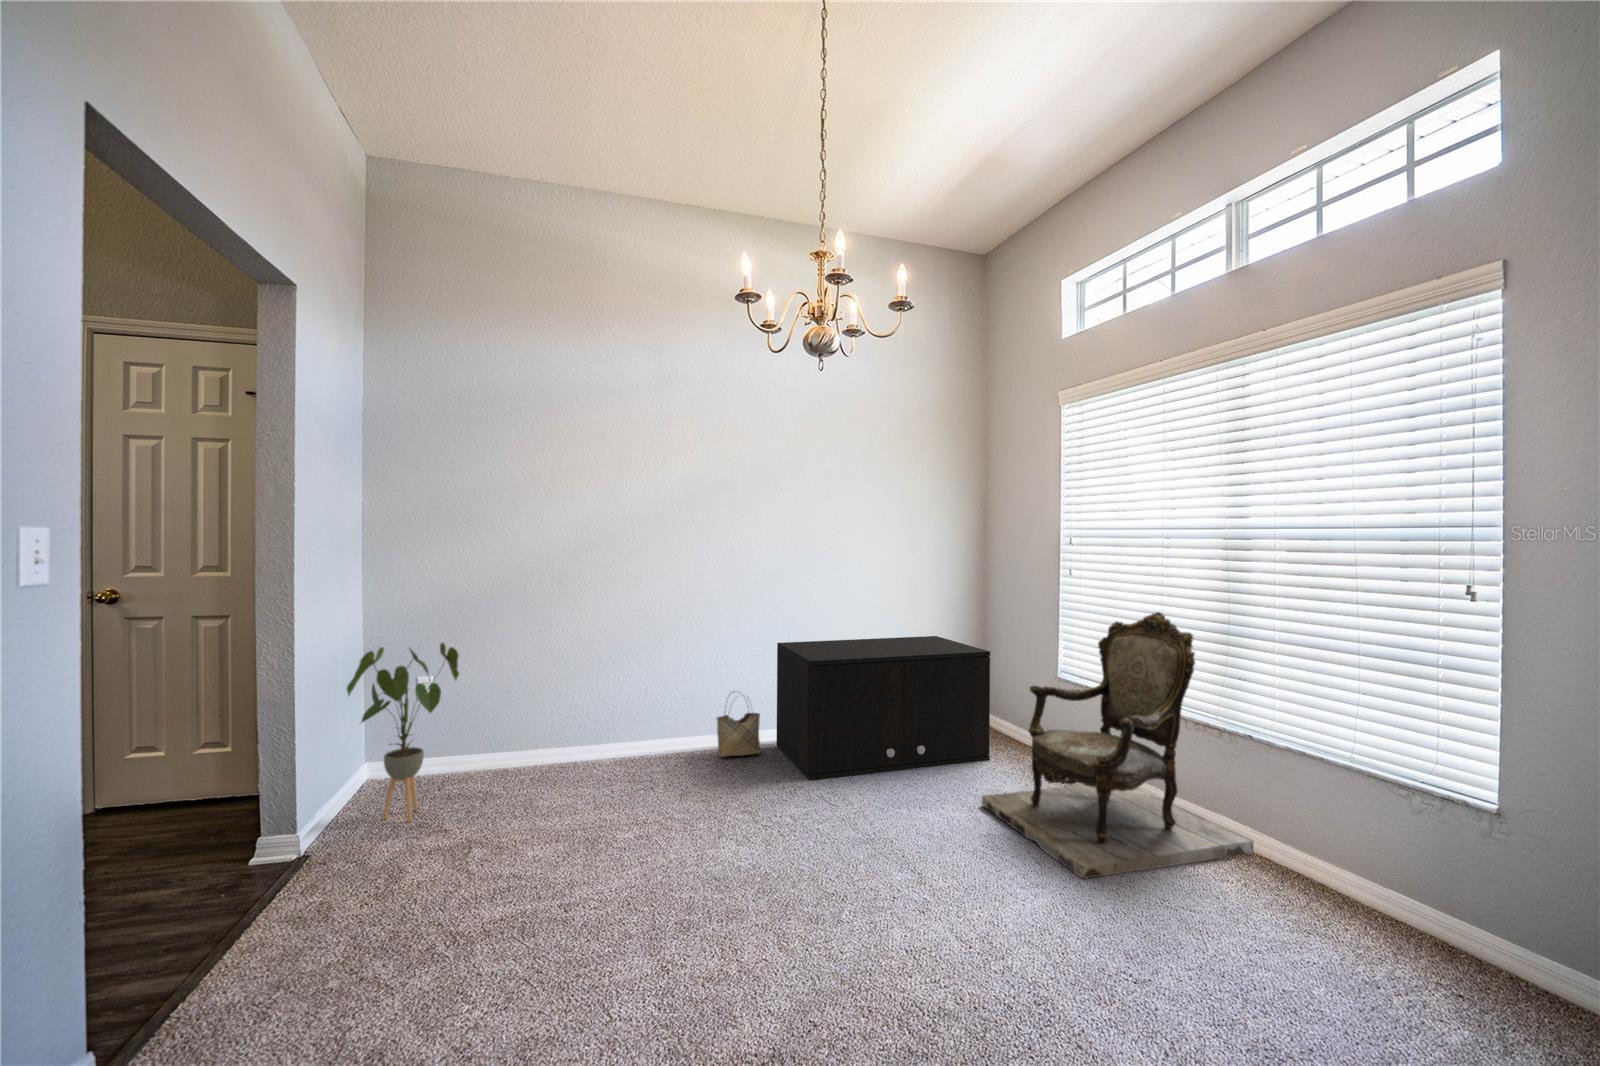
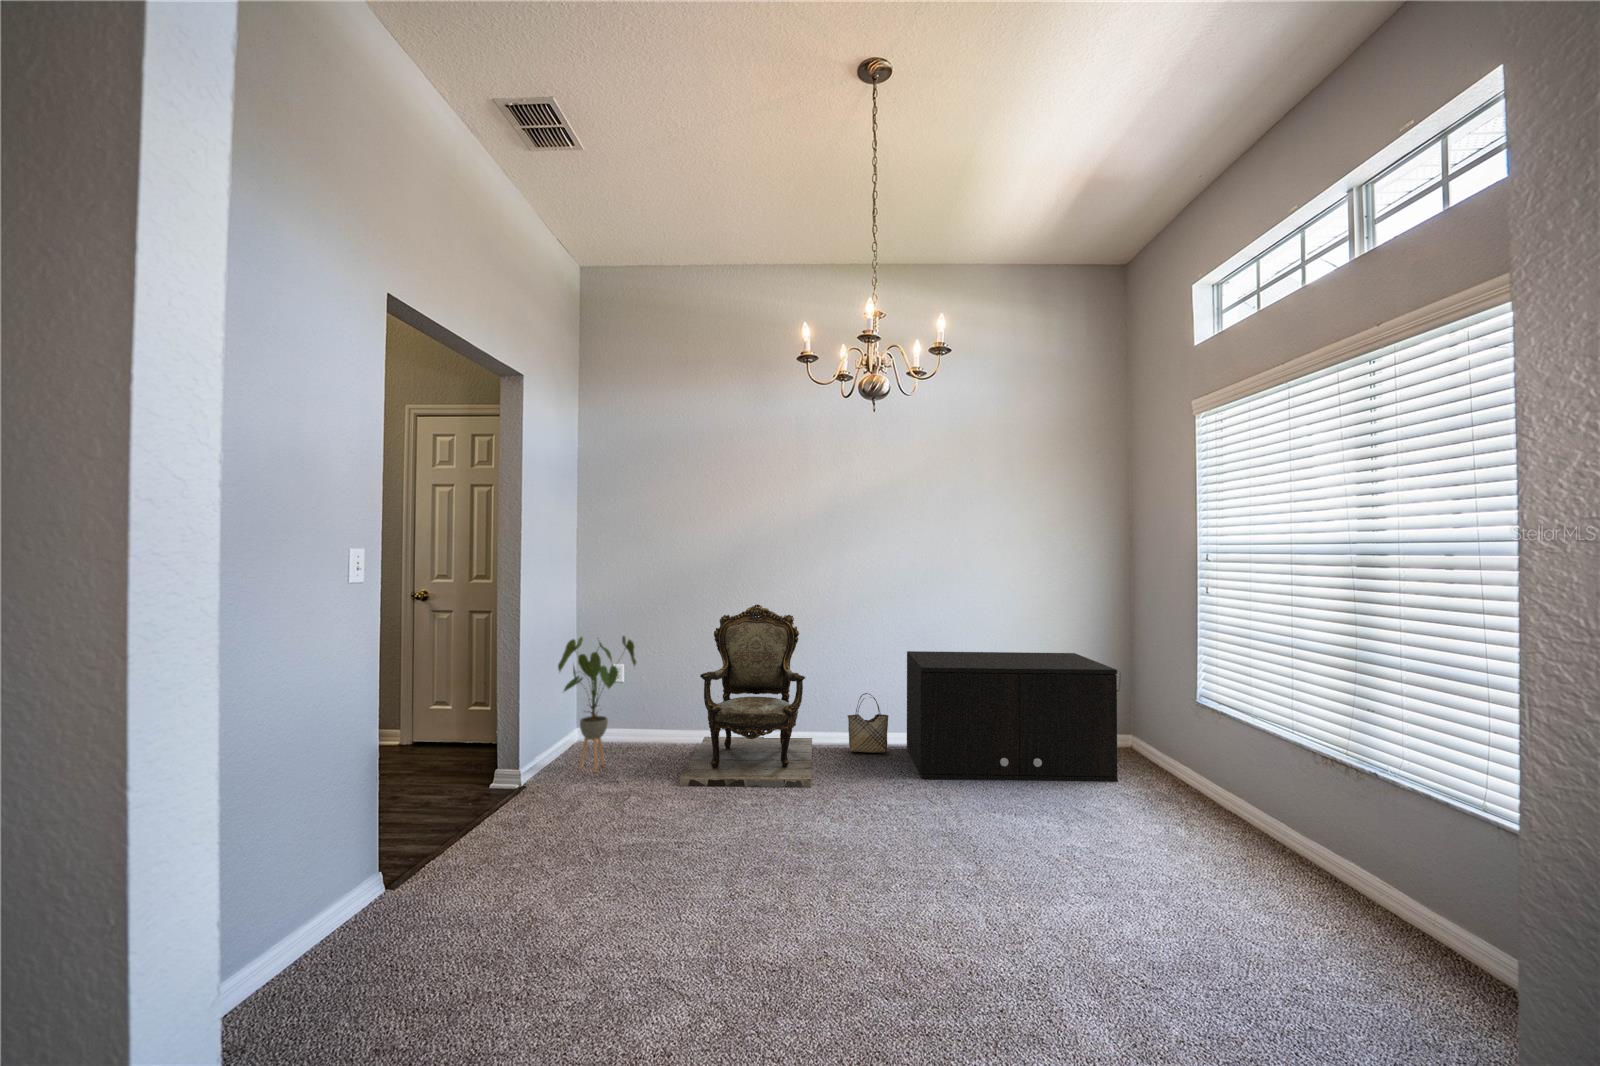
armchair: present [982,612,1253,879] -> present [680,604,812,788]

